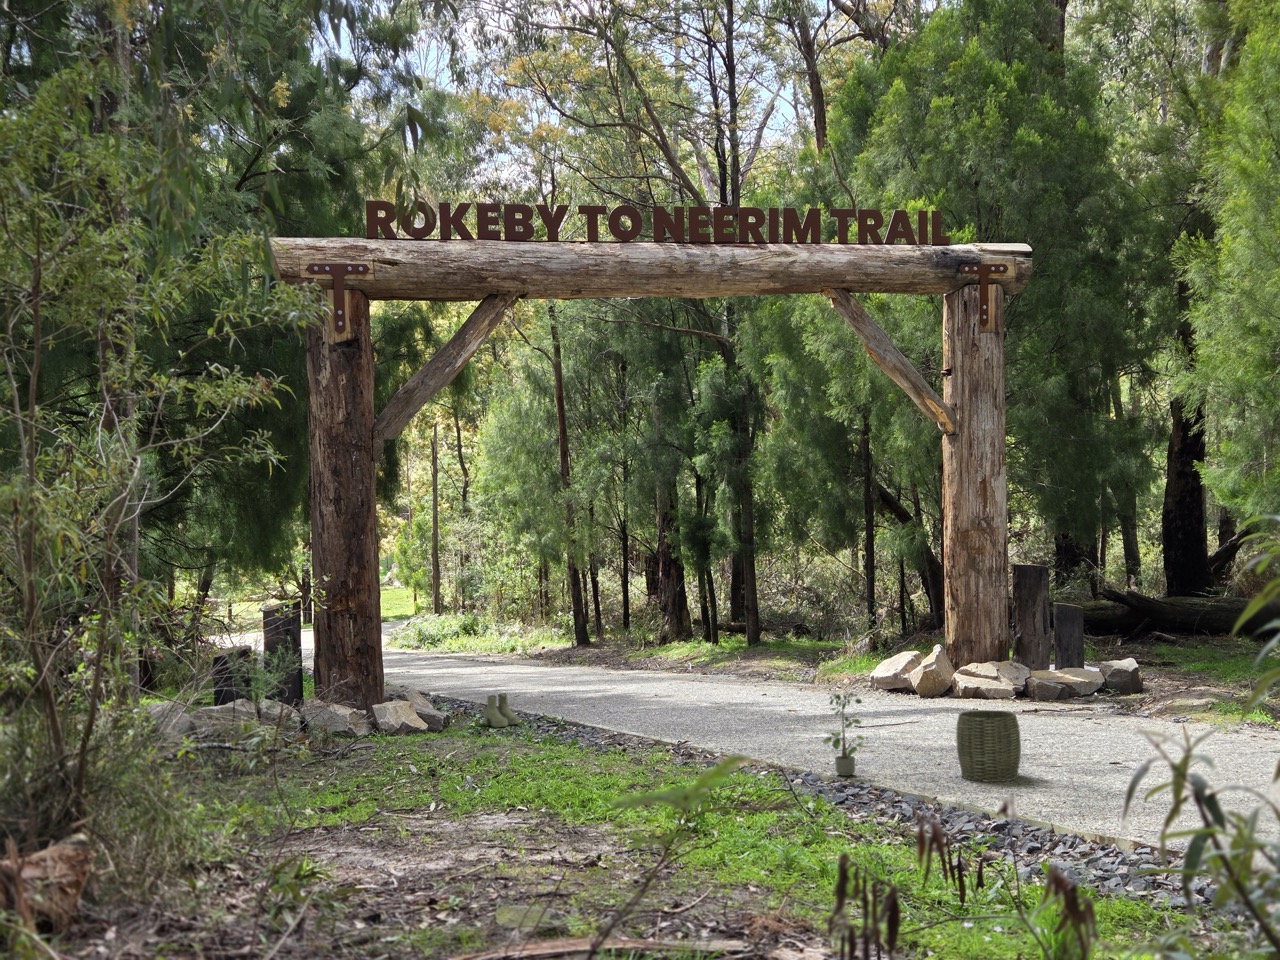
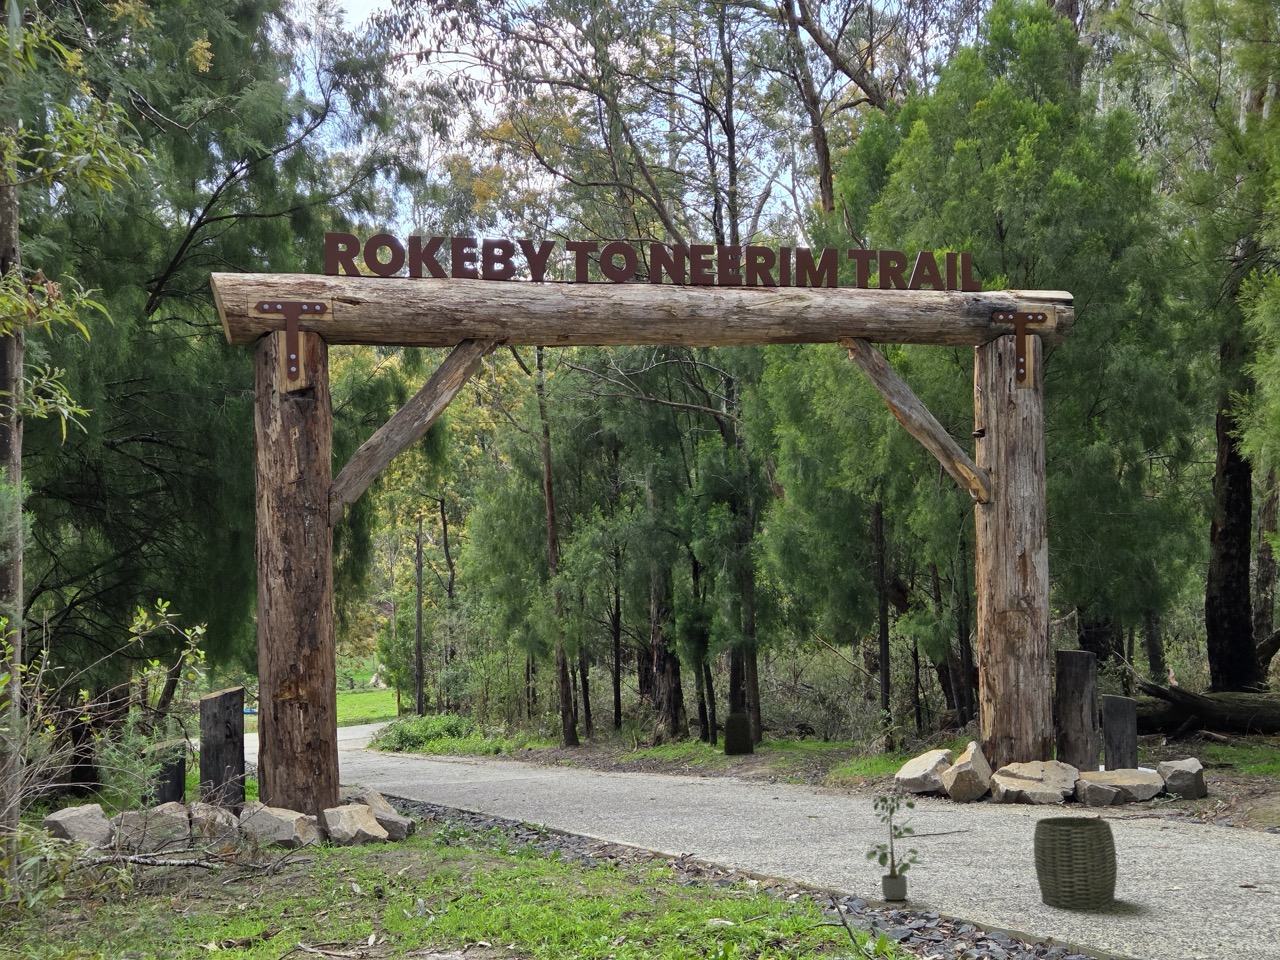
backpack: none [724,614,752,654] -> present [724,713,754,755]
boots: present [484,694,520,728] -> none [452,797,494,838]

